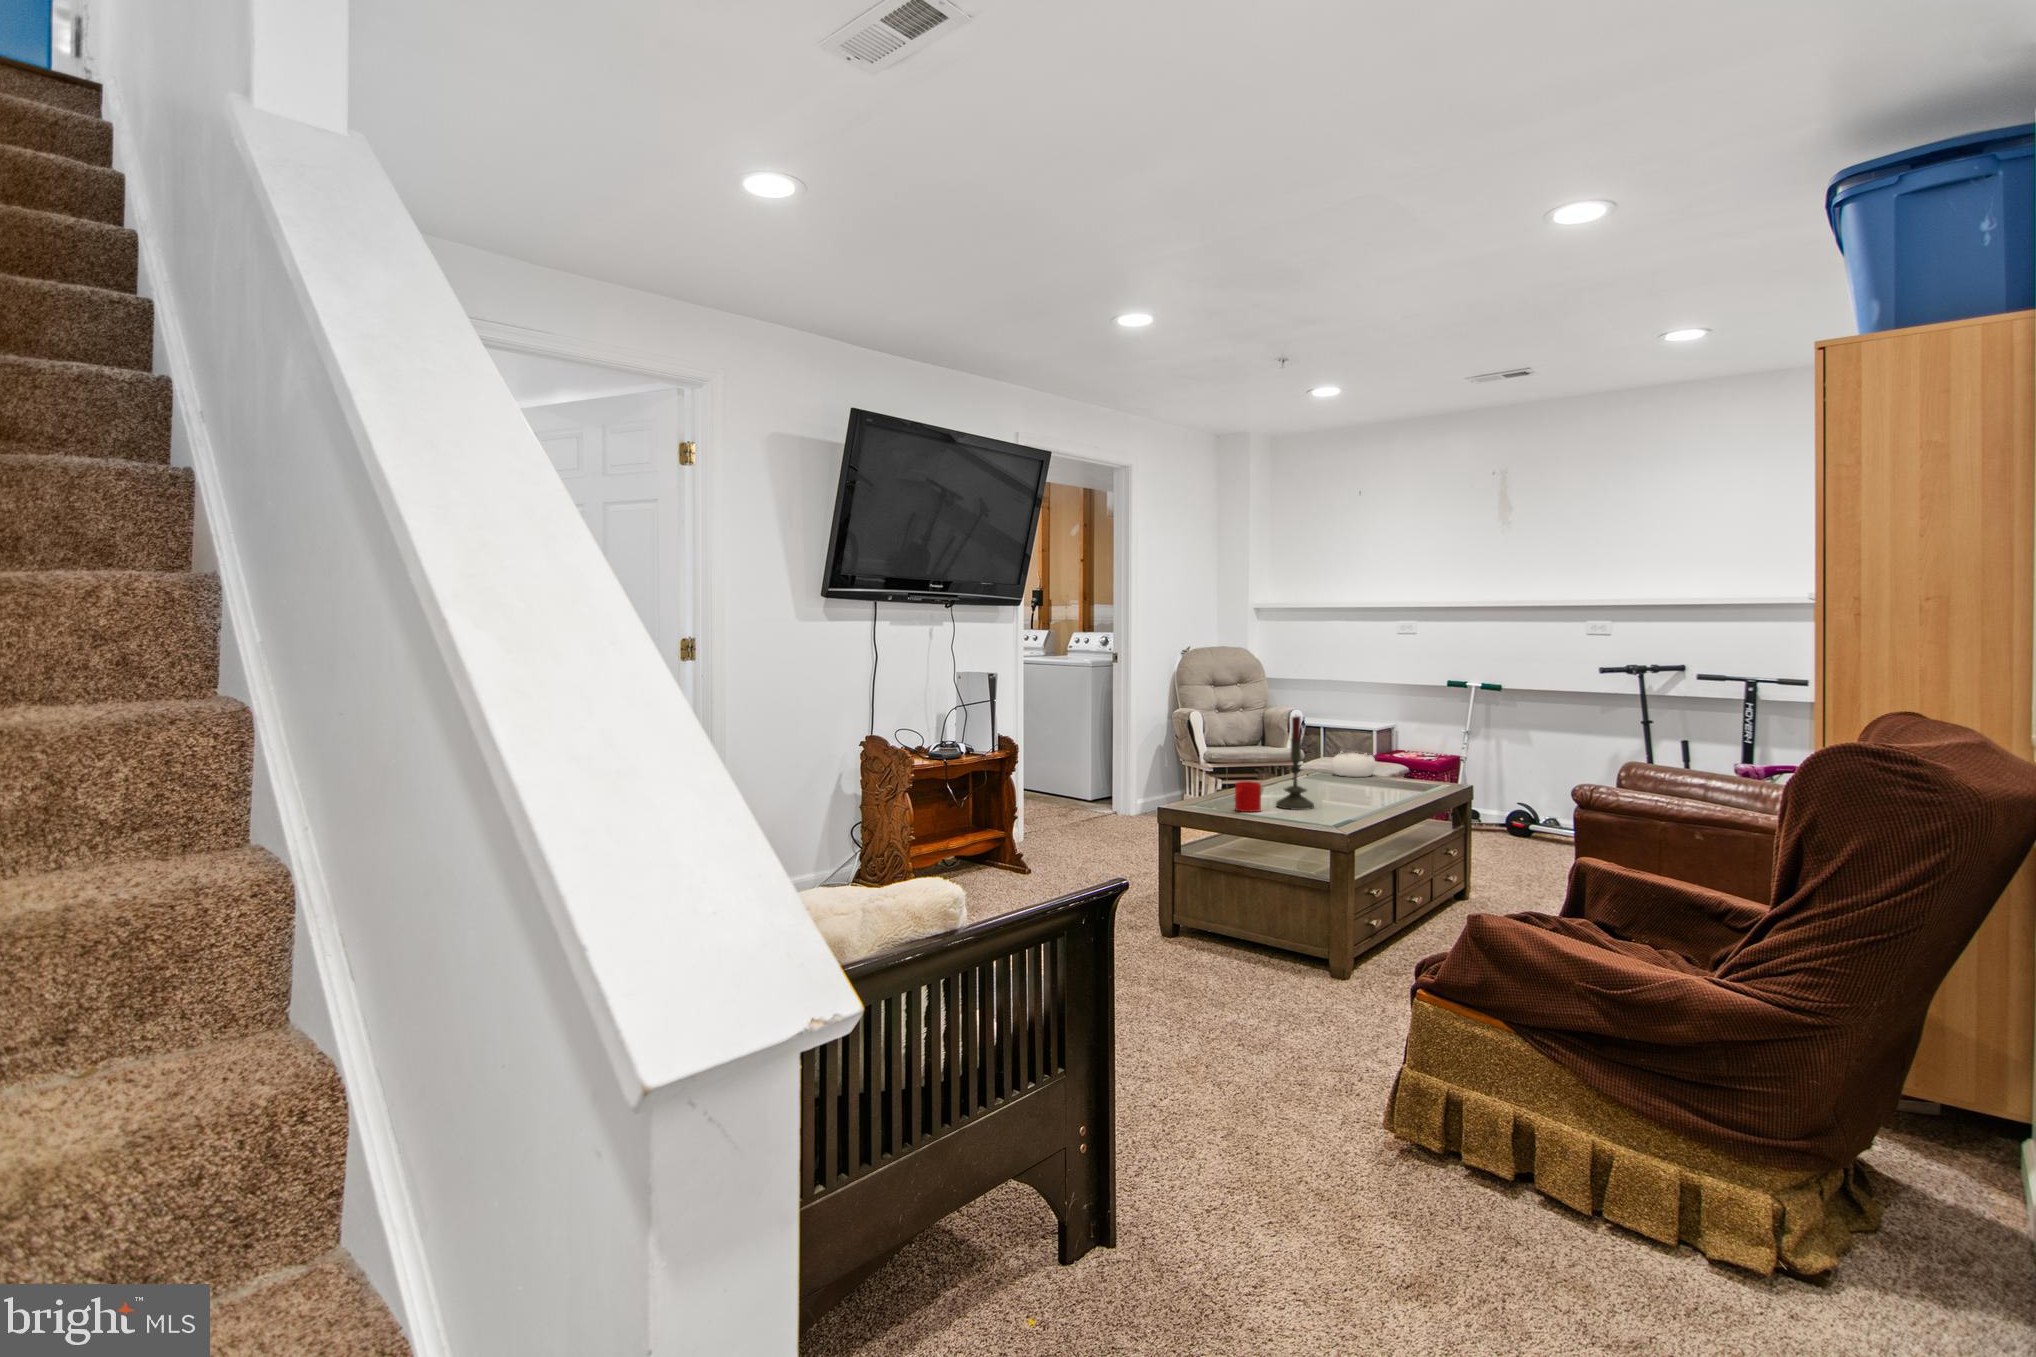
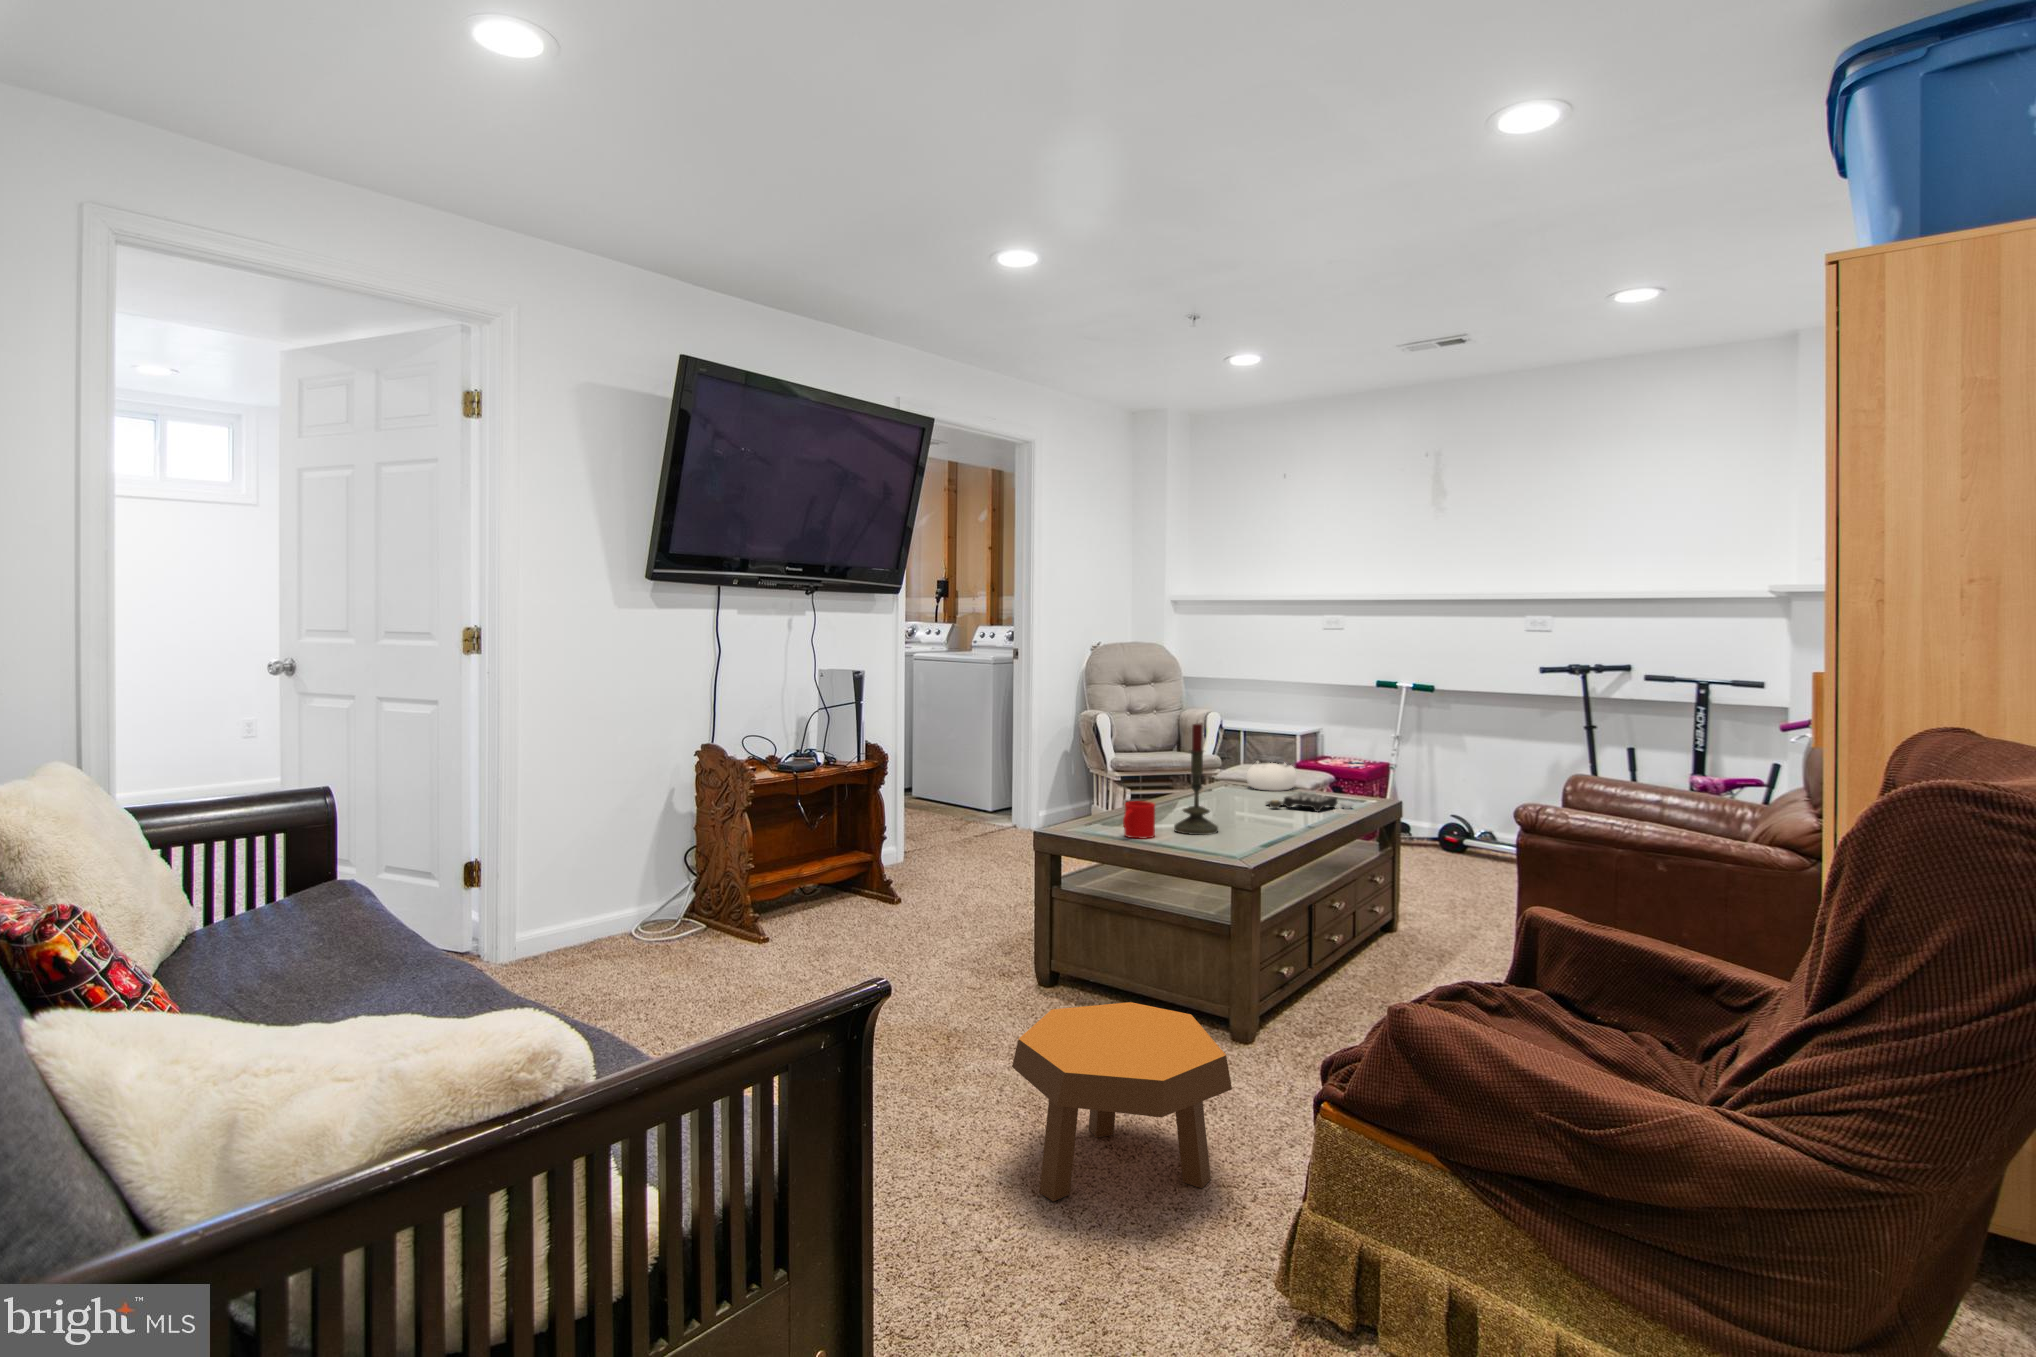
board game: none [1351,778,1433,795] -> present [1266,793,1357,814]
footstool: none [1167,935,1342,1079] -> present [1012,1002,1232,1202]

